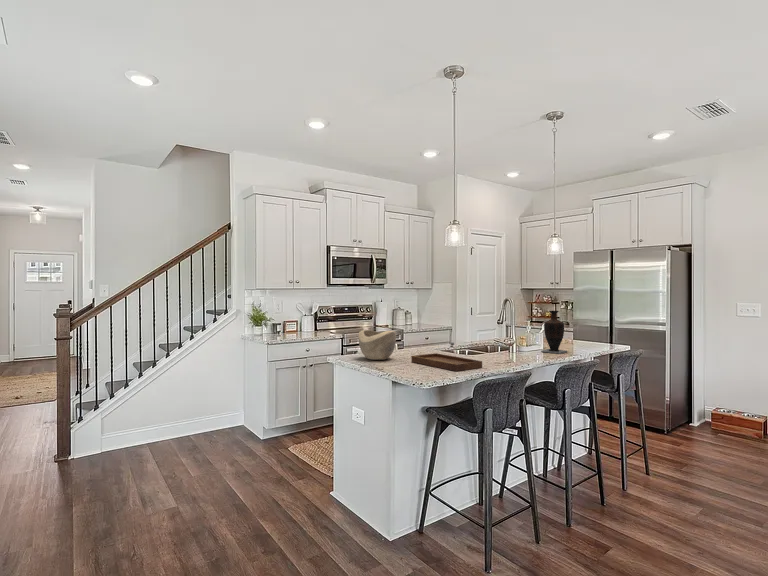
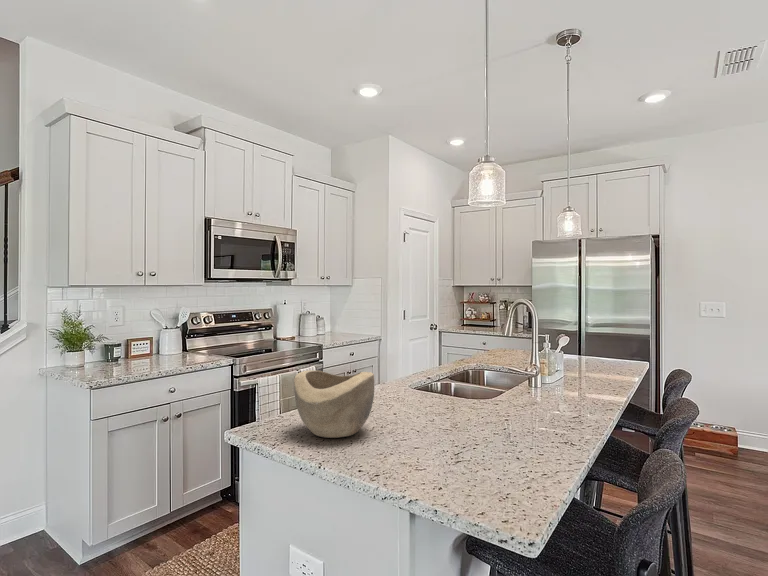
vase: present [541,311,567,354] -> none [581,320,616,390]
tray: present [411,342,482,371] -> none [415,396,576,475]

